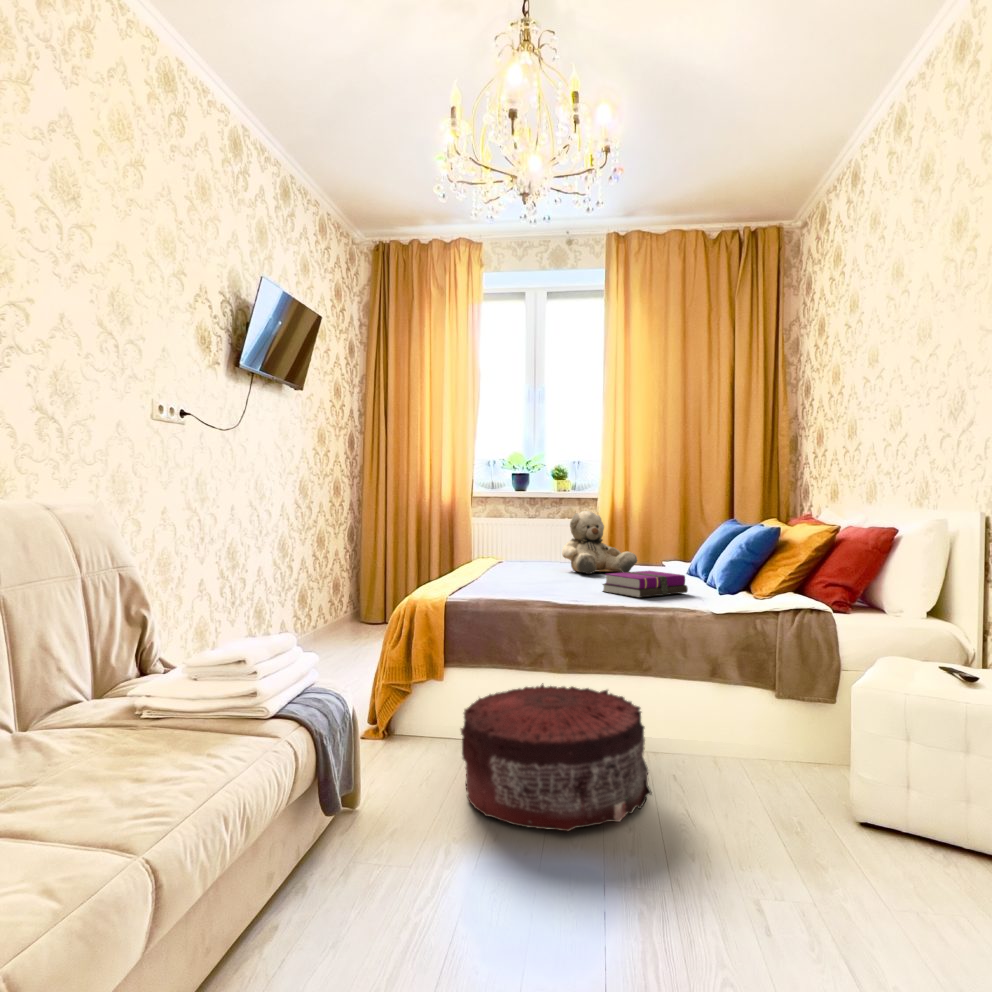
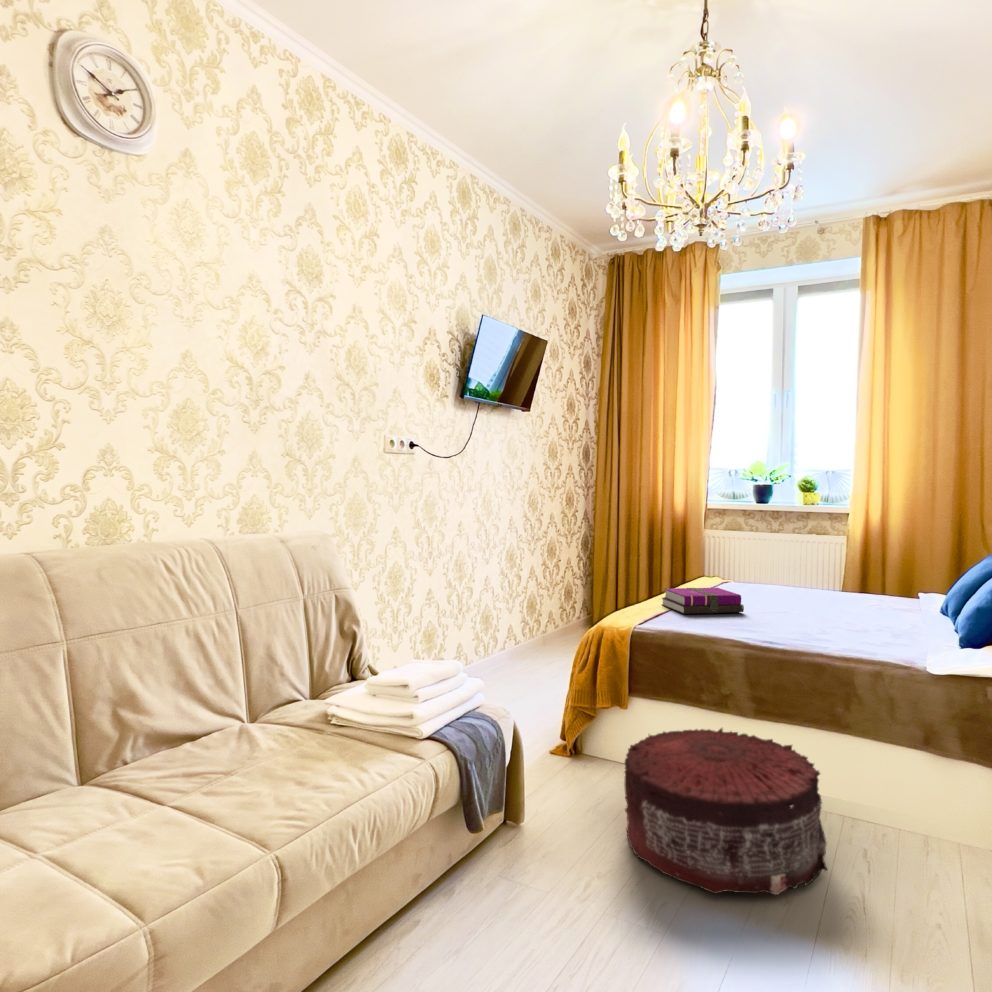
teddy bear: present [562,511,637,574] -> none [785,535,874,606]
notebook: present [603,571,688,598] -> present [662,588,744,614]

